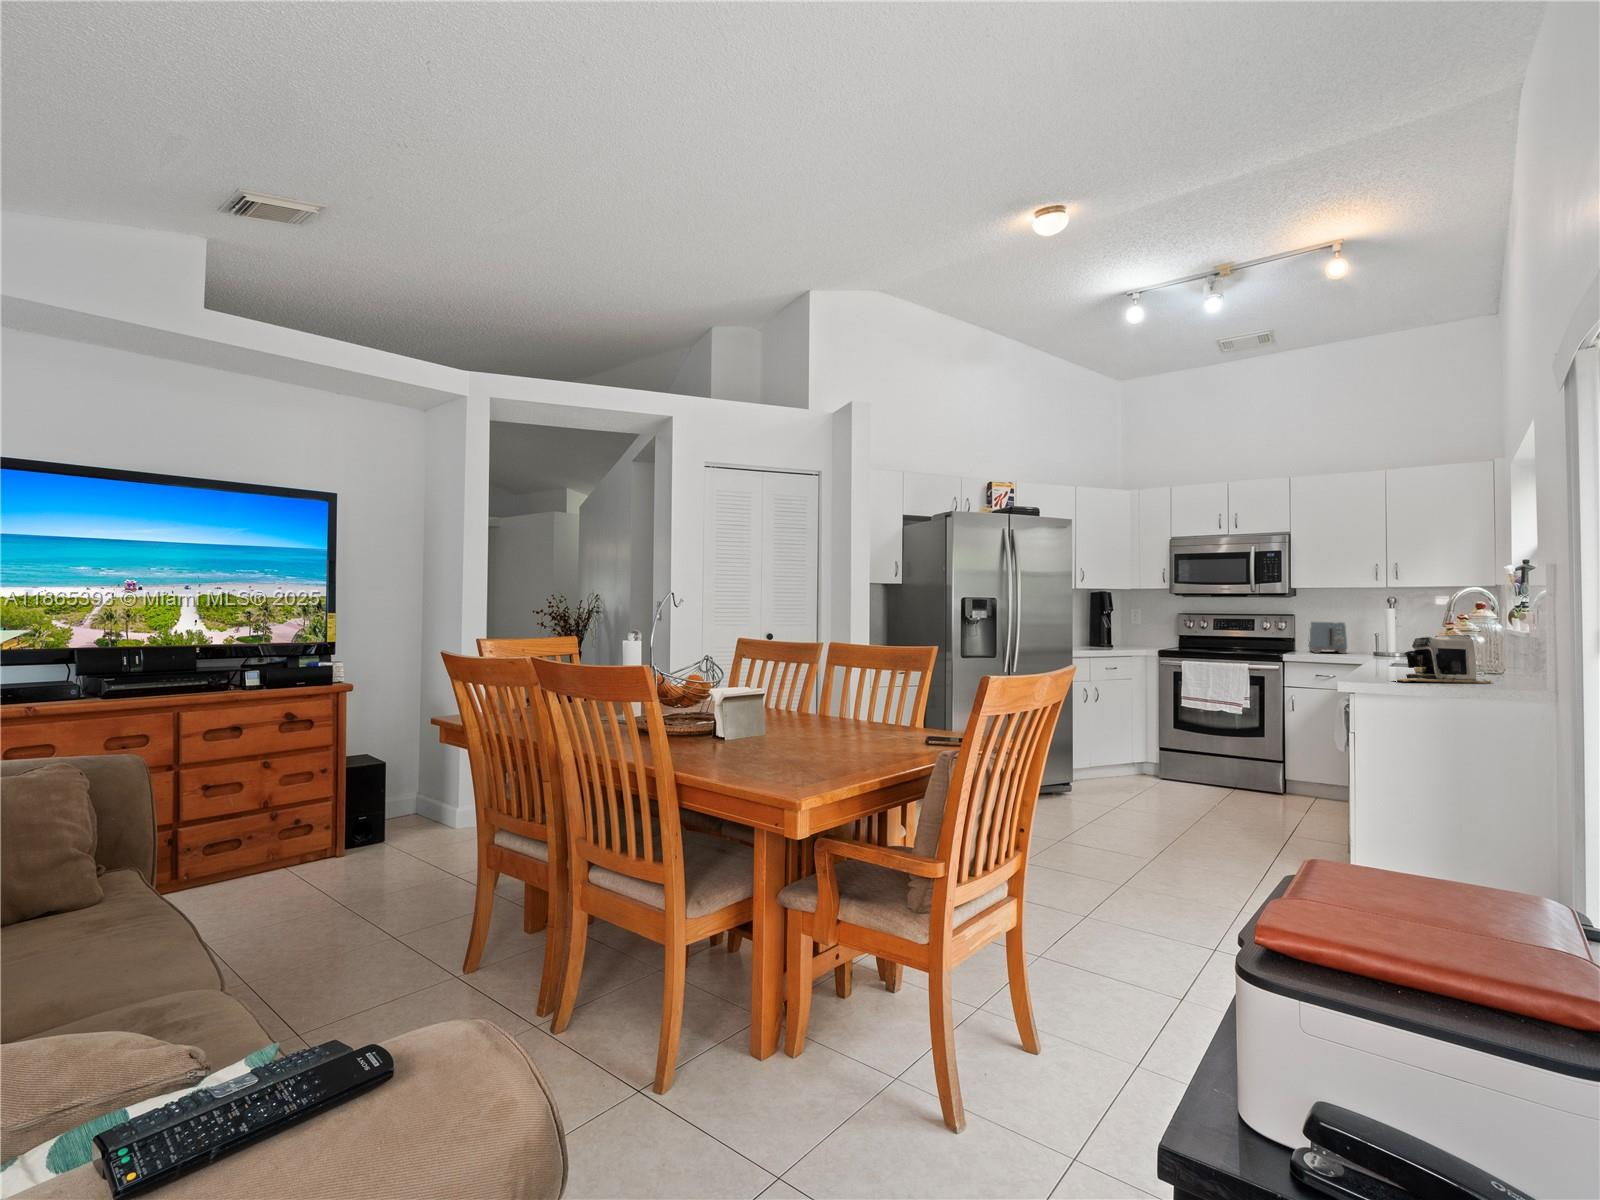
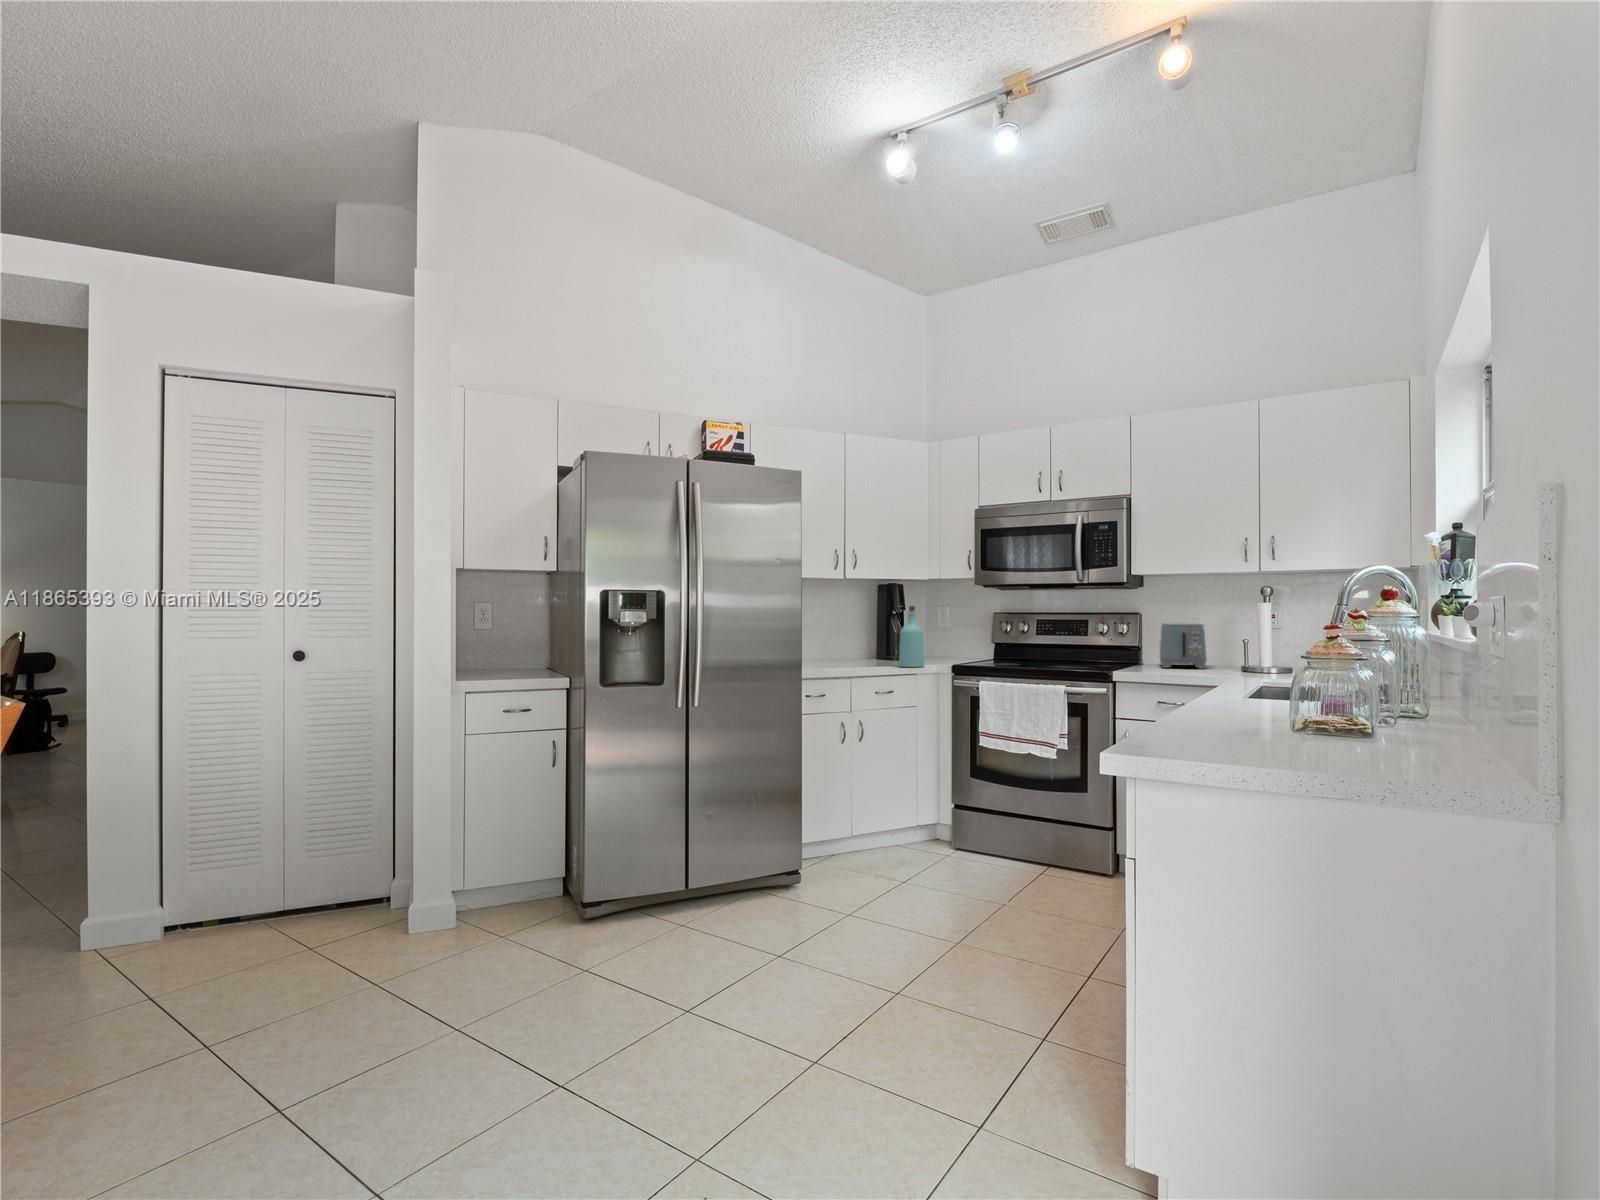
bottle: none [1119,609,1137,652] -> present [899,606,925,667]
coffee maker: present [1397,635,1492,683] -> none [1208,652,1415,755]

